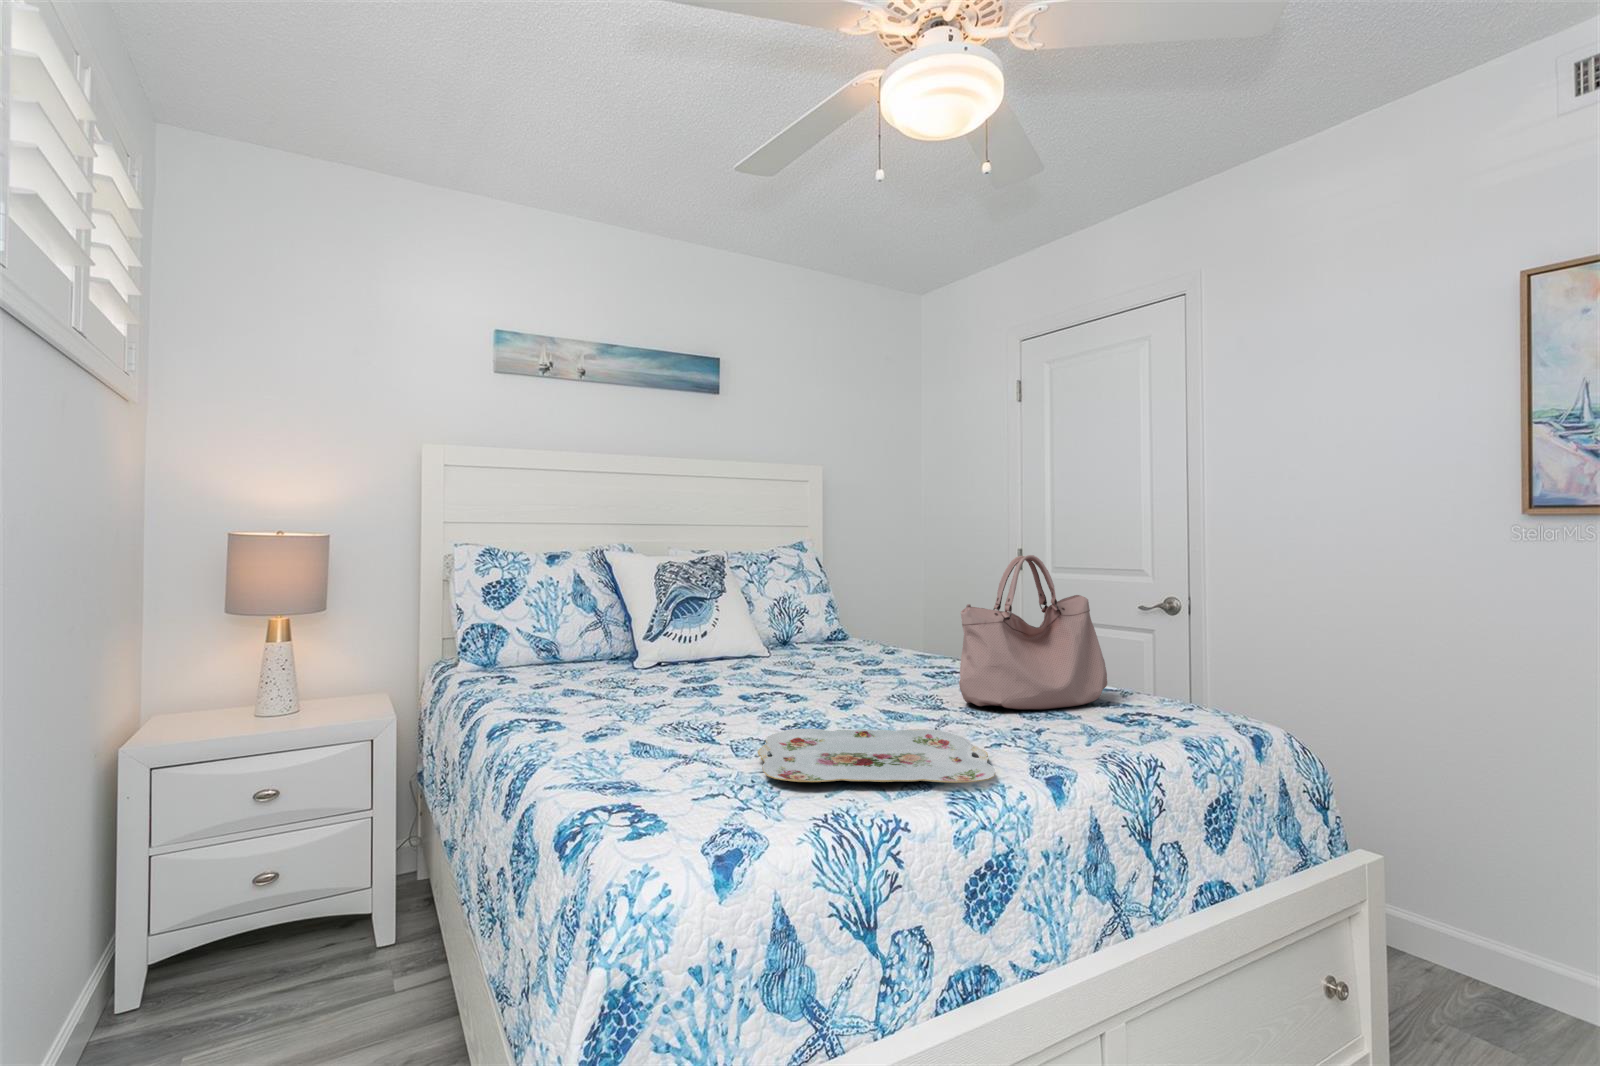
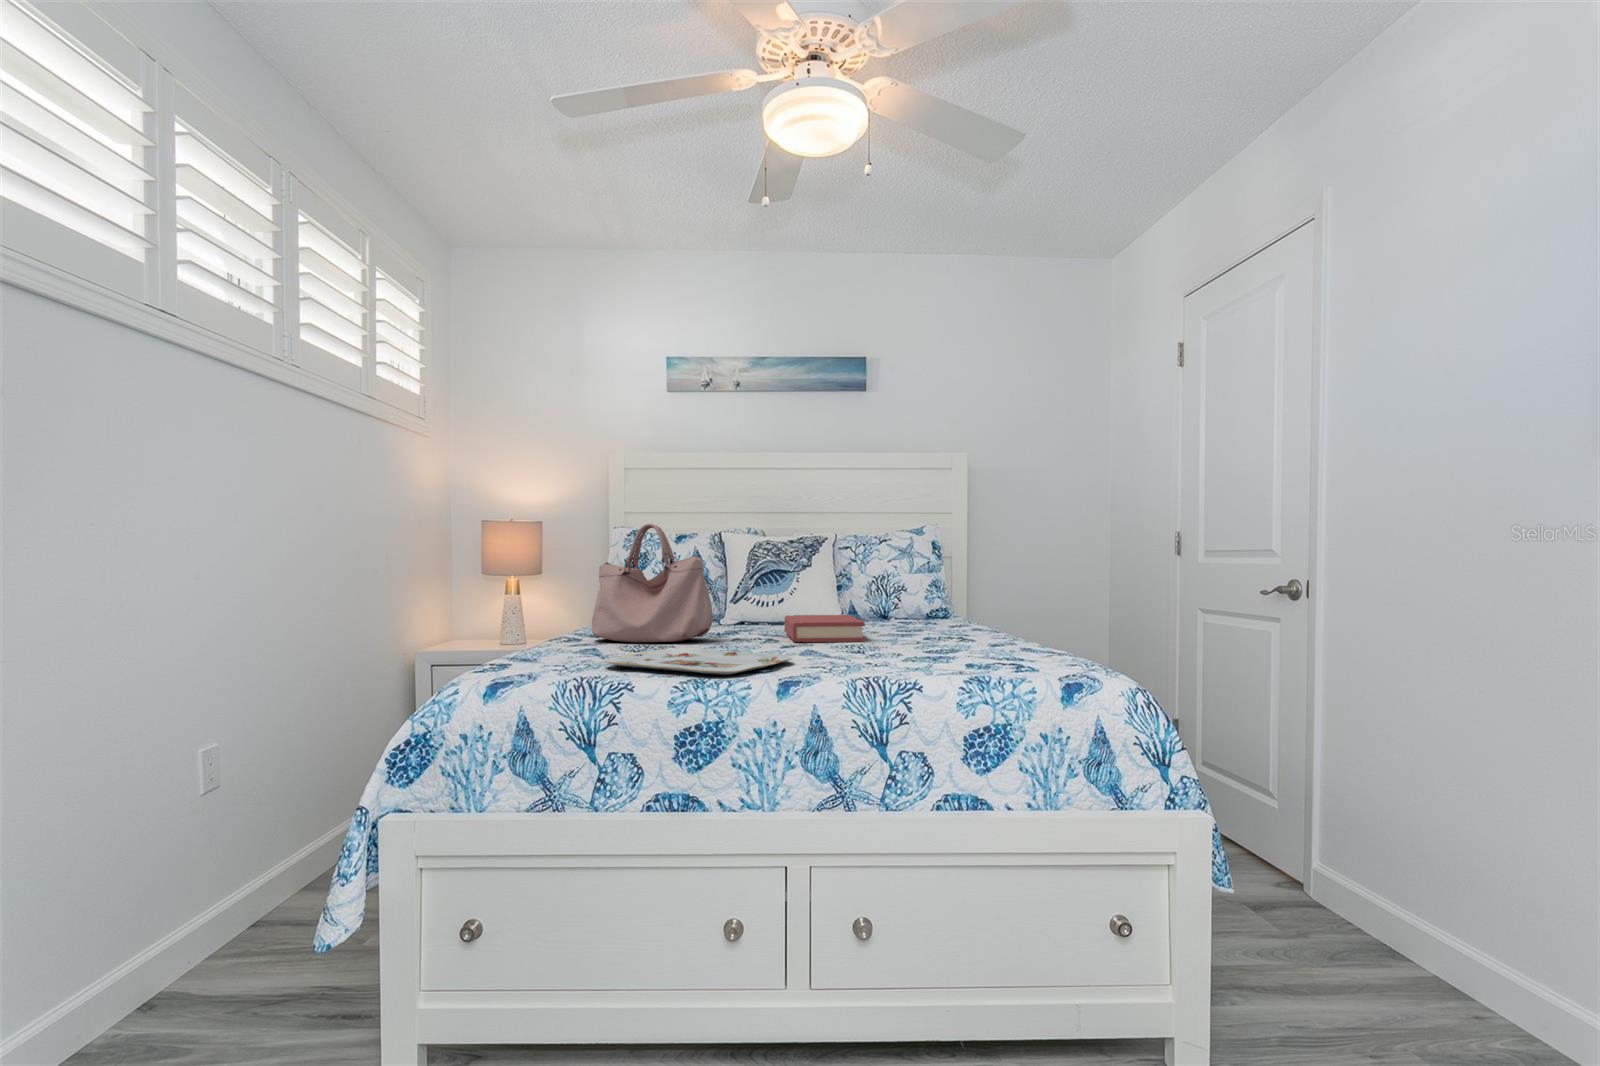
handbag: present [959,555,1107,709] -> present [592,524,713,643]
hardback book: none [769,653,896,697] -> present [785,615,865,642]

